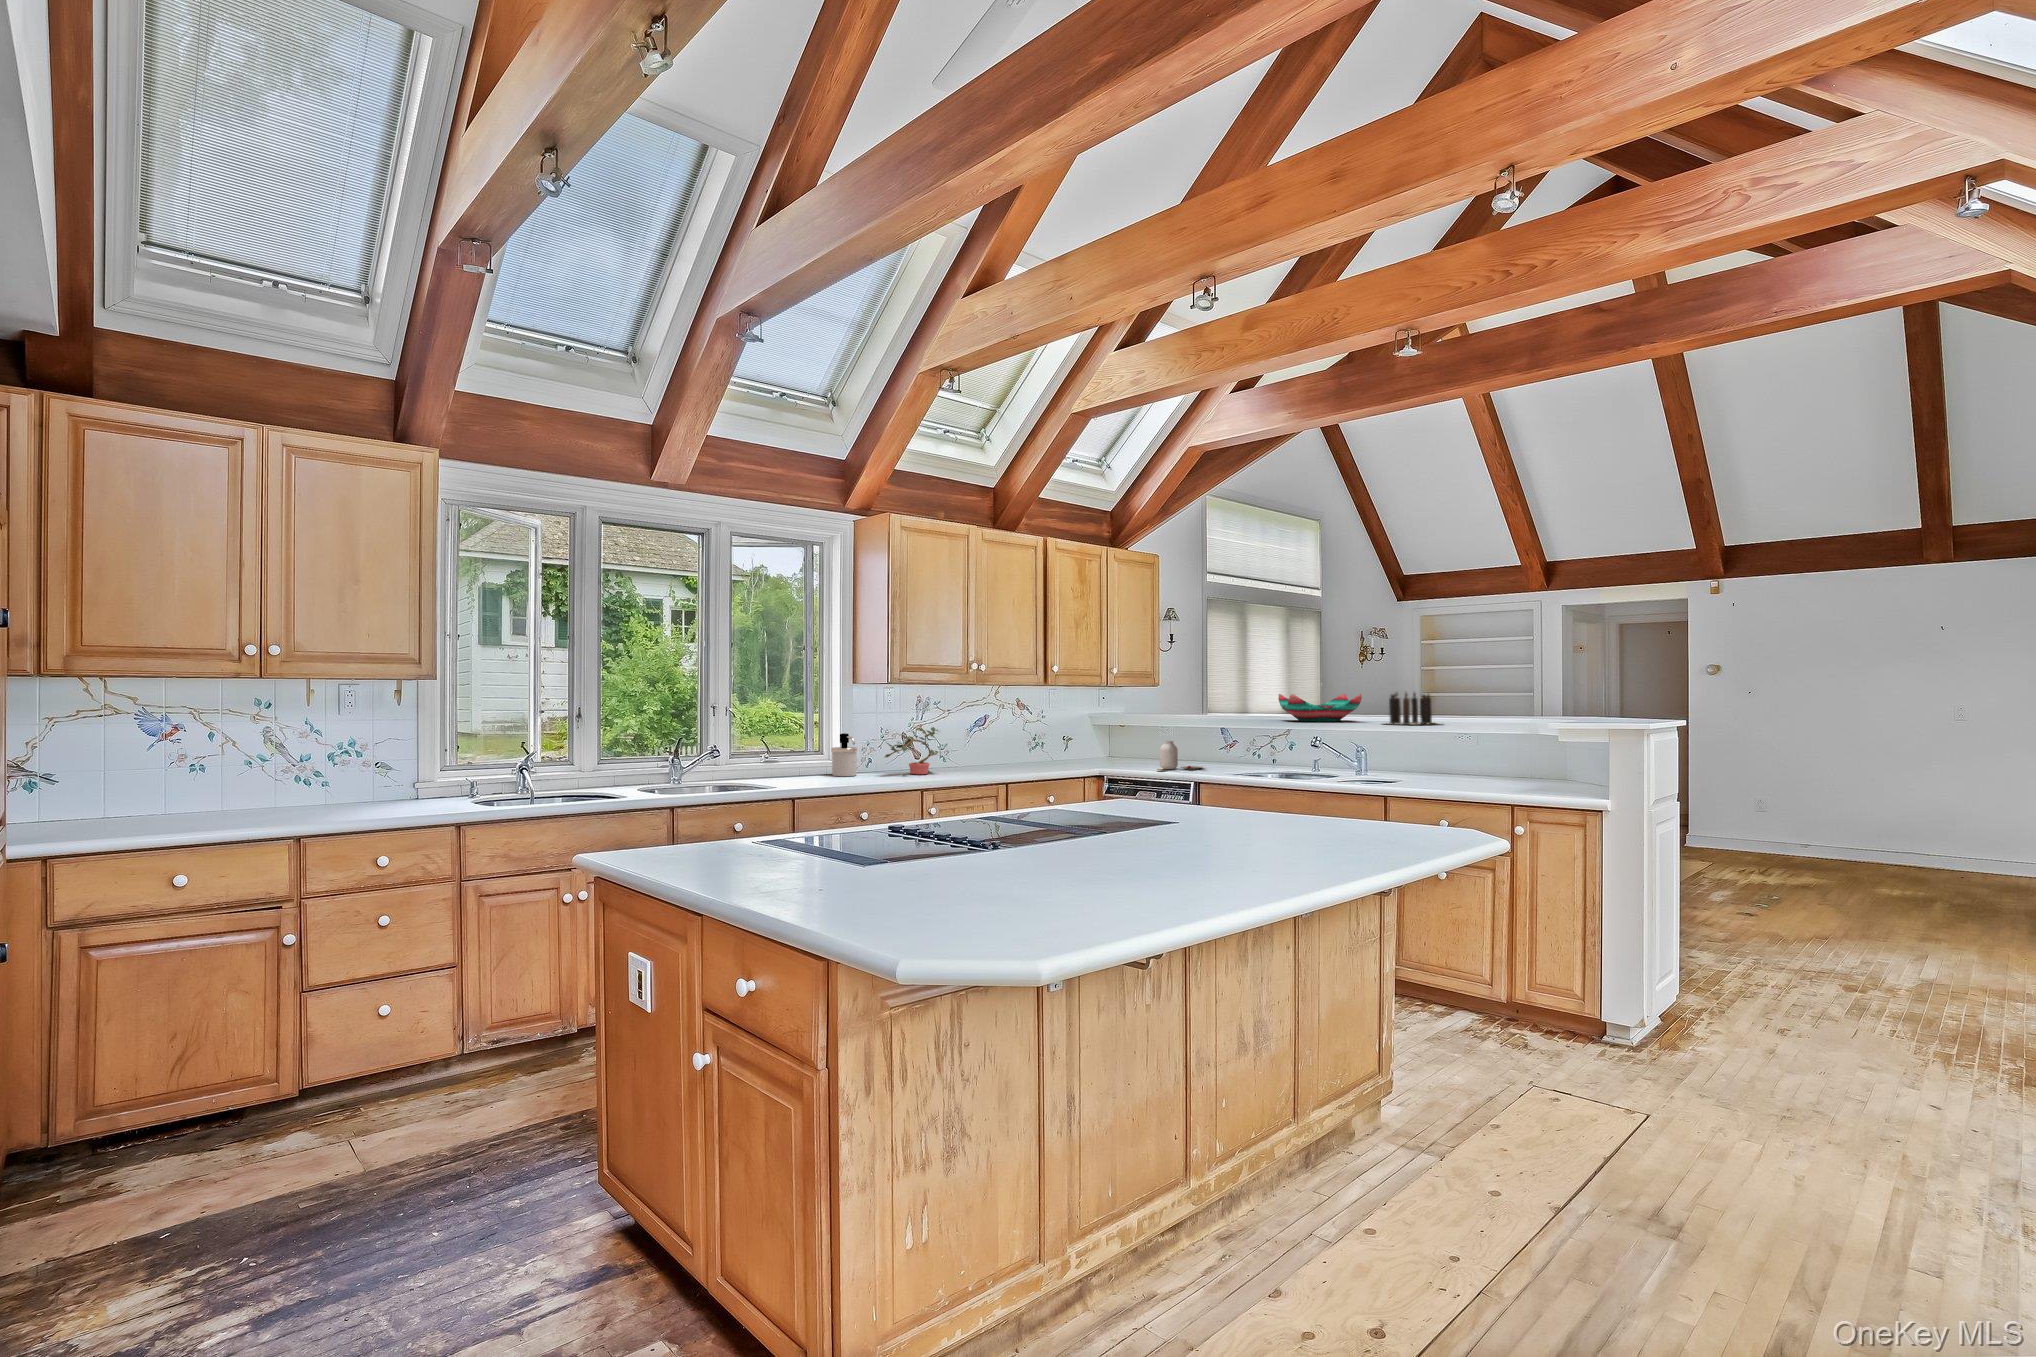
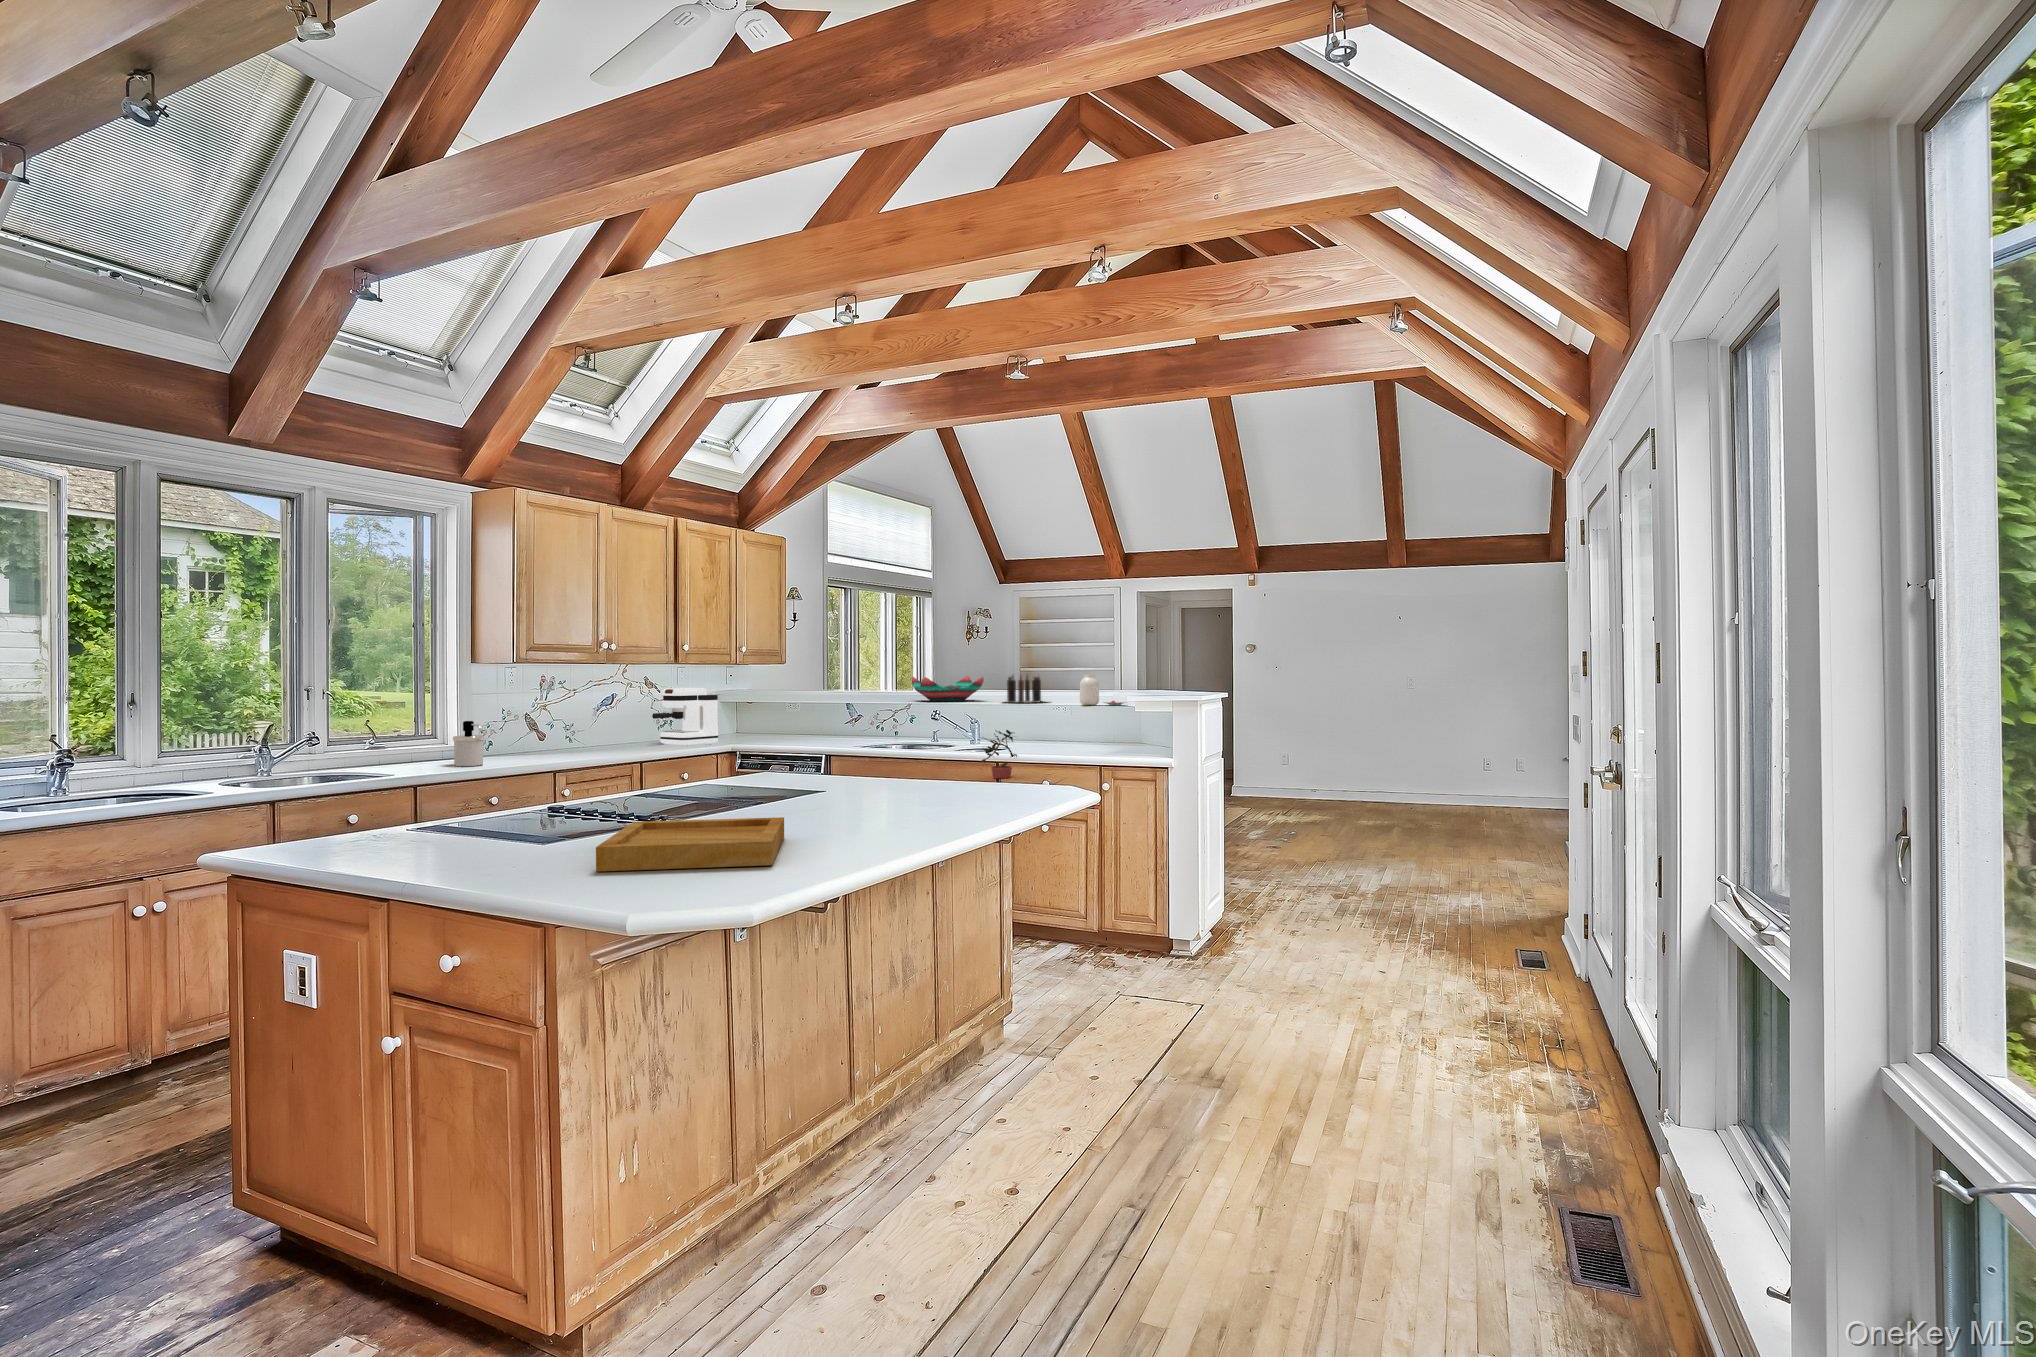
coffee maker: none [1013,704,1077,763] -> present [652,688,718,746]
potted plant: present [885,727,941,776] -> present [981,730,1017,780]
jar: present [1157,741,1203,770] -> present [1080,674,1127,706]
tray: none [897,844,1104,905] -> present [596,817,784,872]

